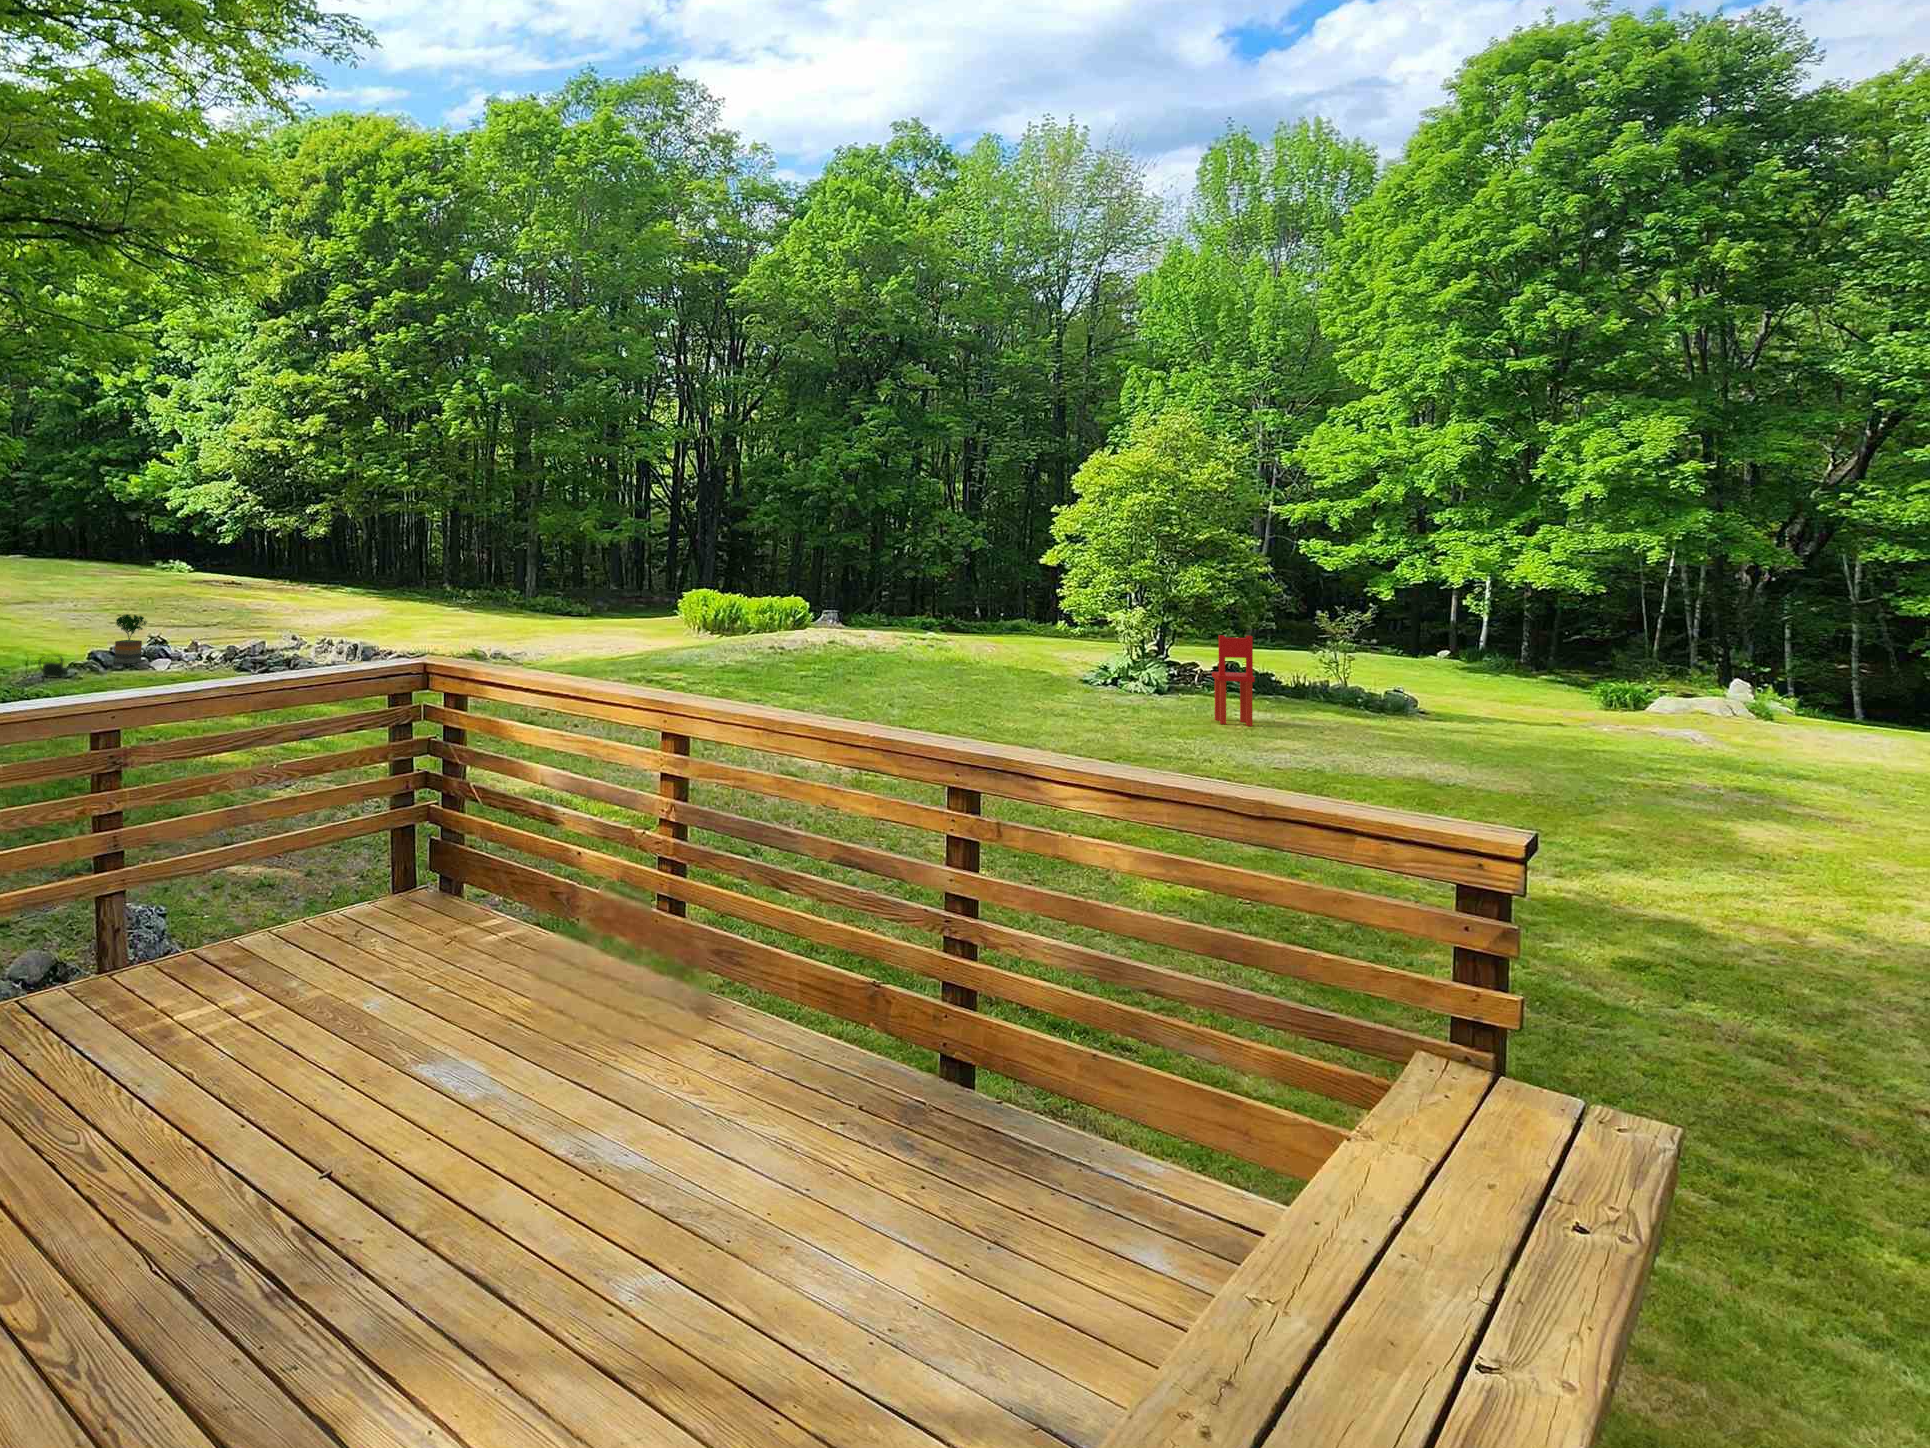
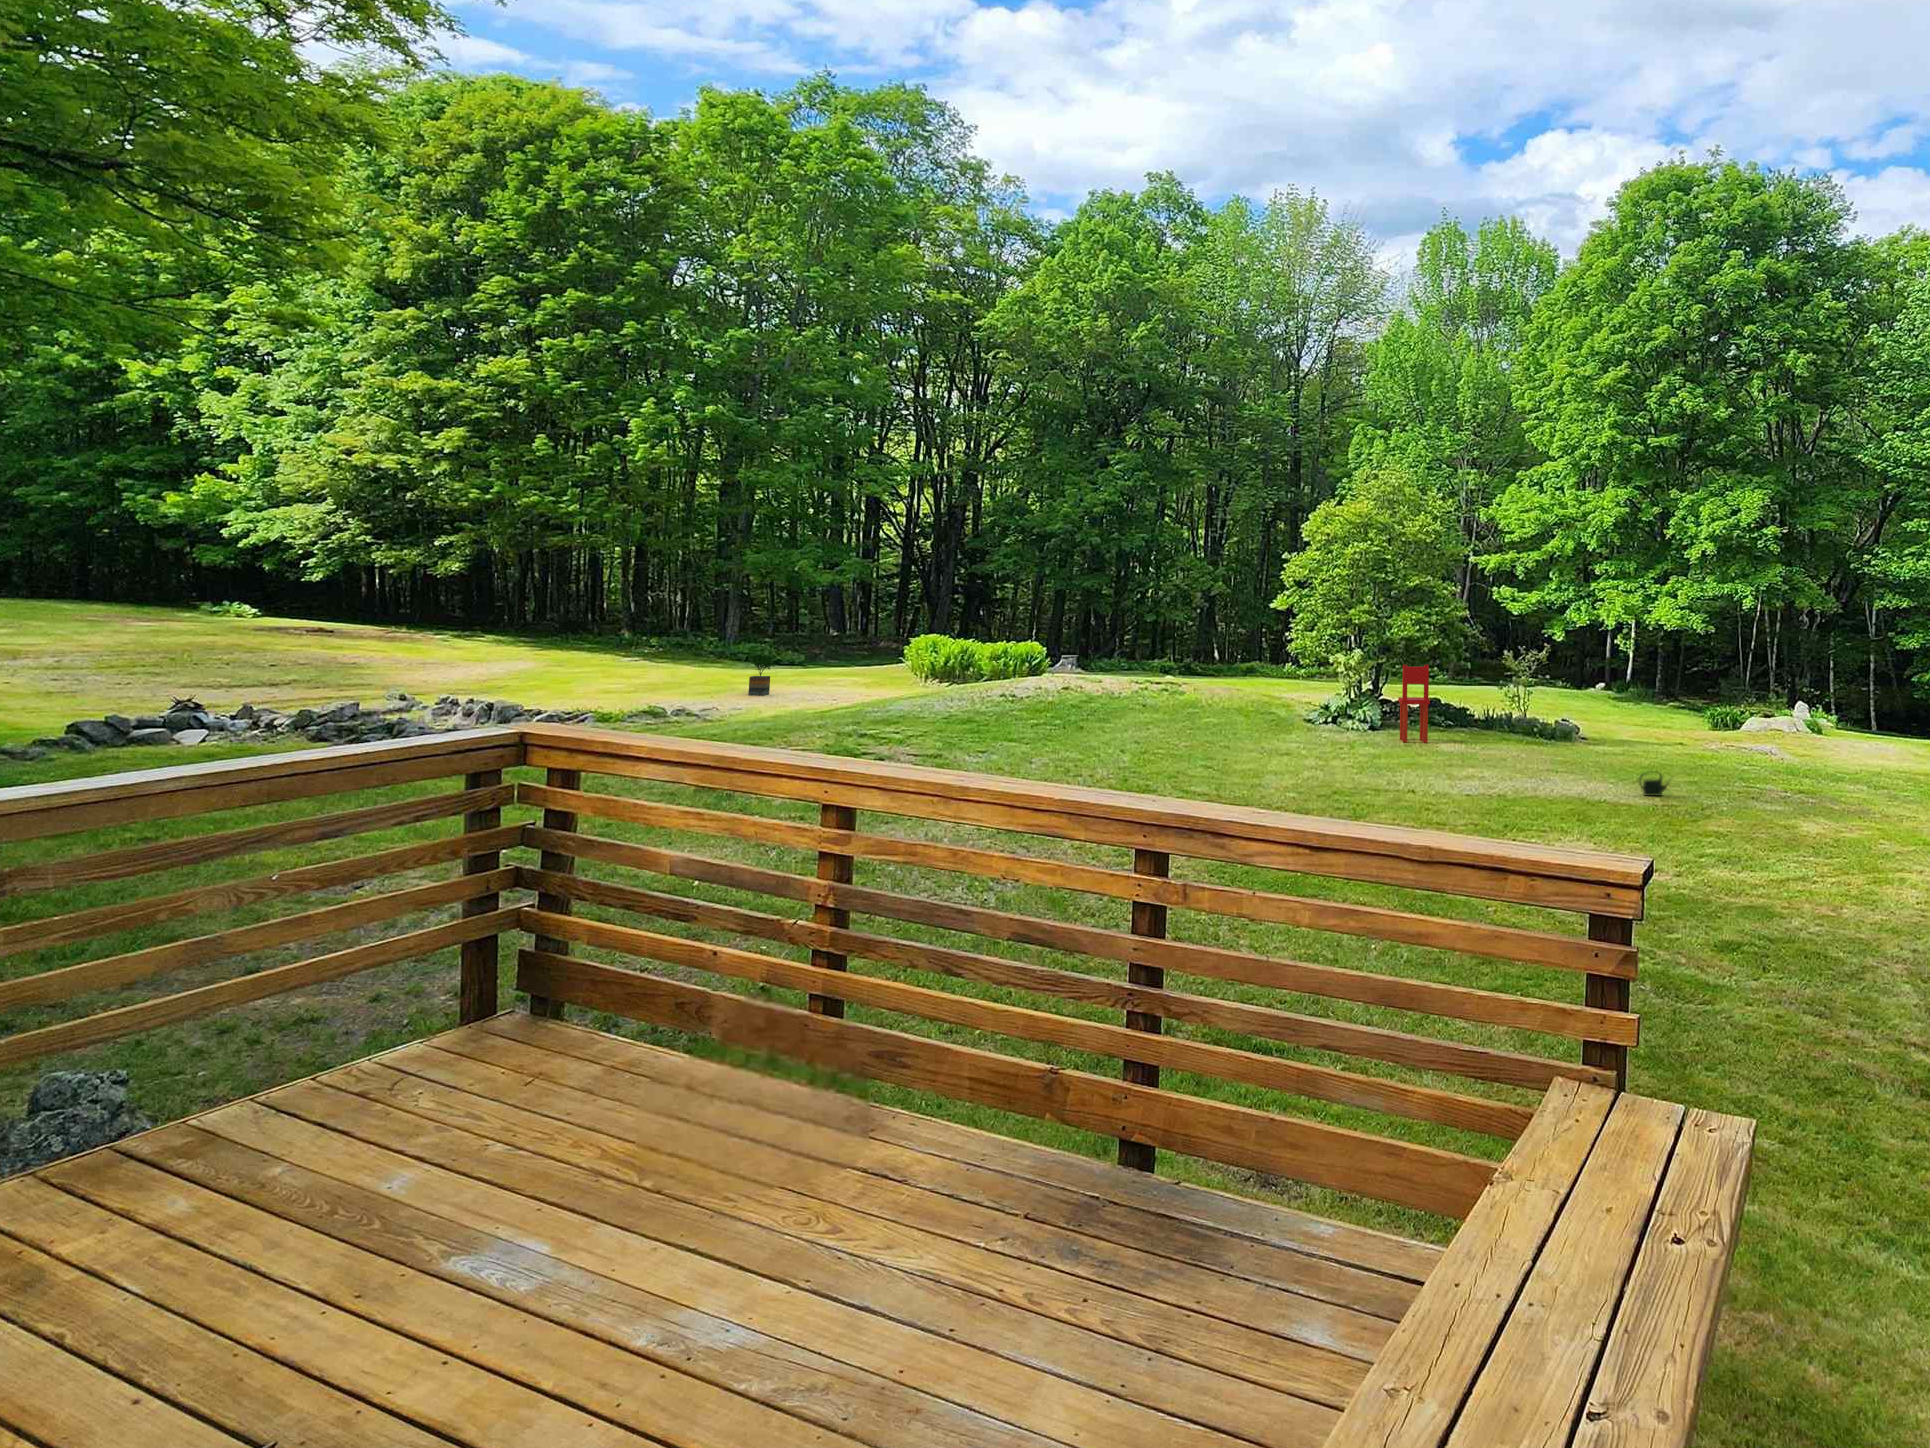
potted tree: present [115,614,147,663] -> present [748,654,776,695]
watering can: present [38,656,69,677] -> present [1639,771,1668,796]

